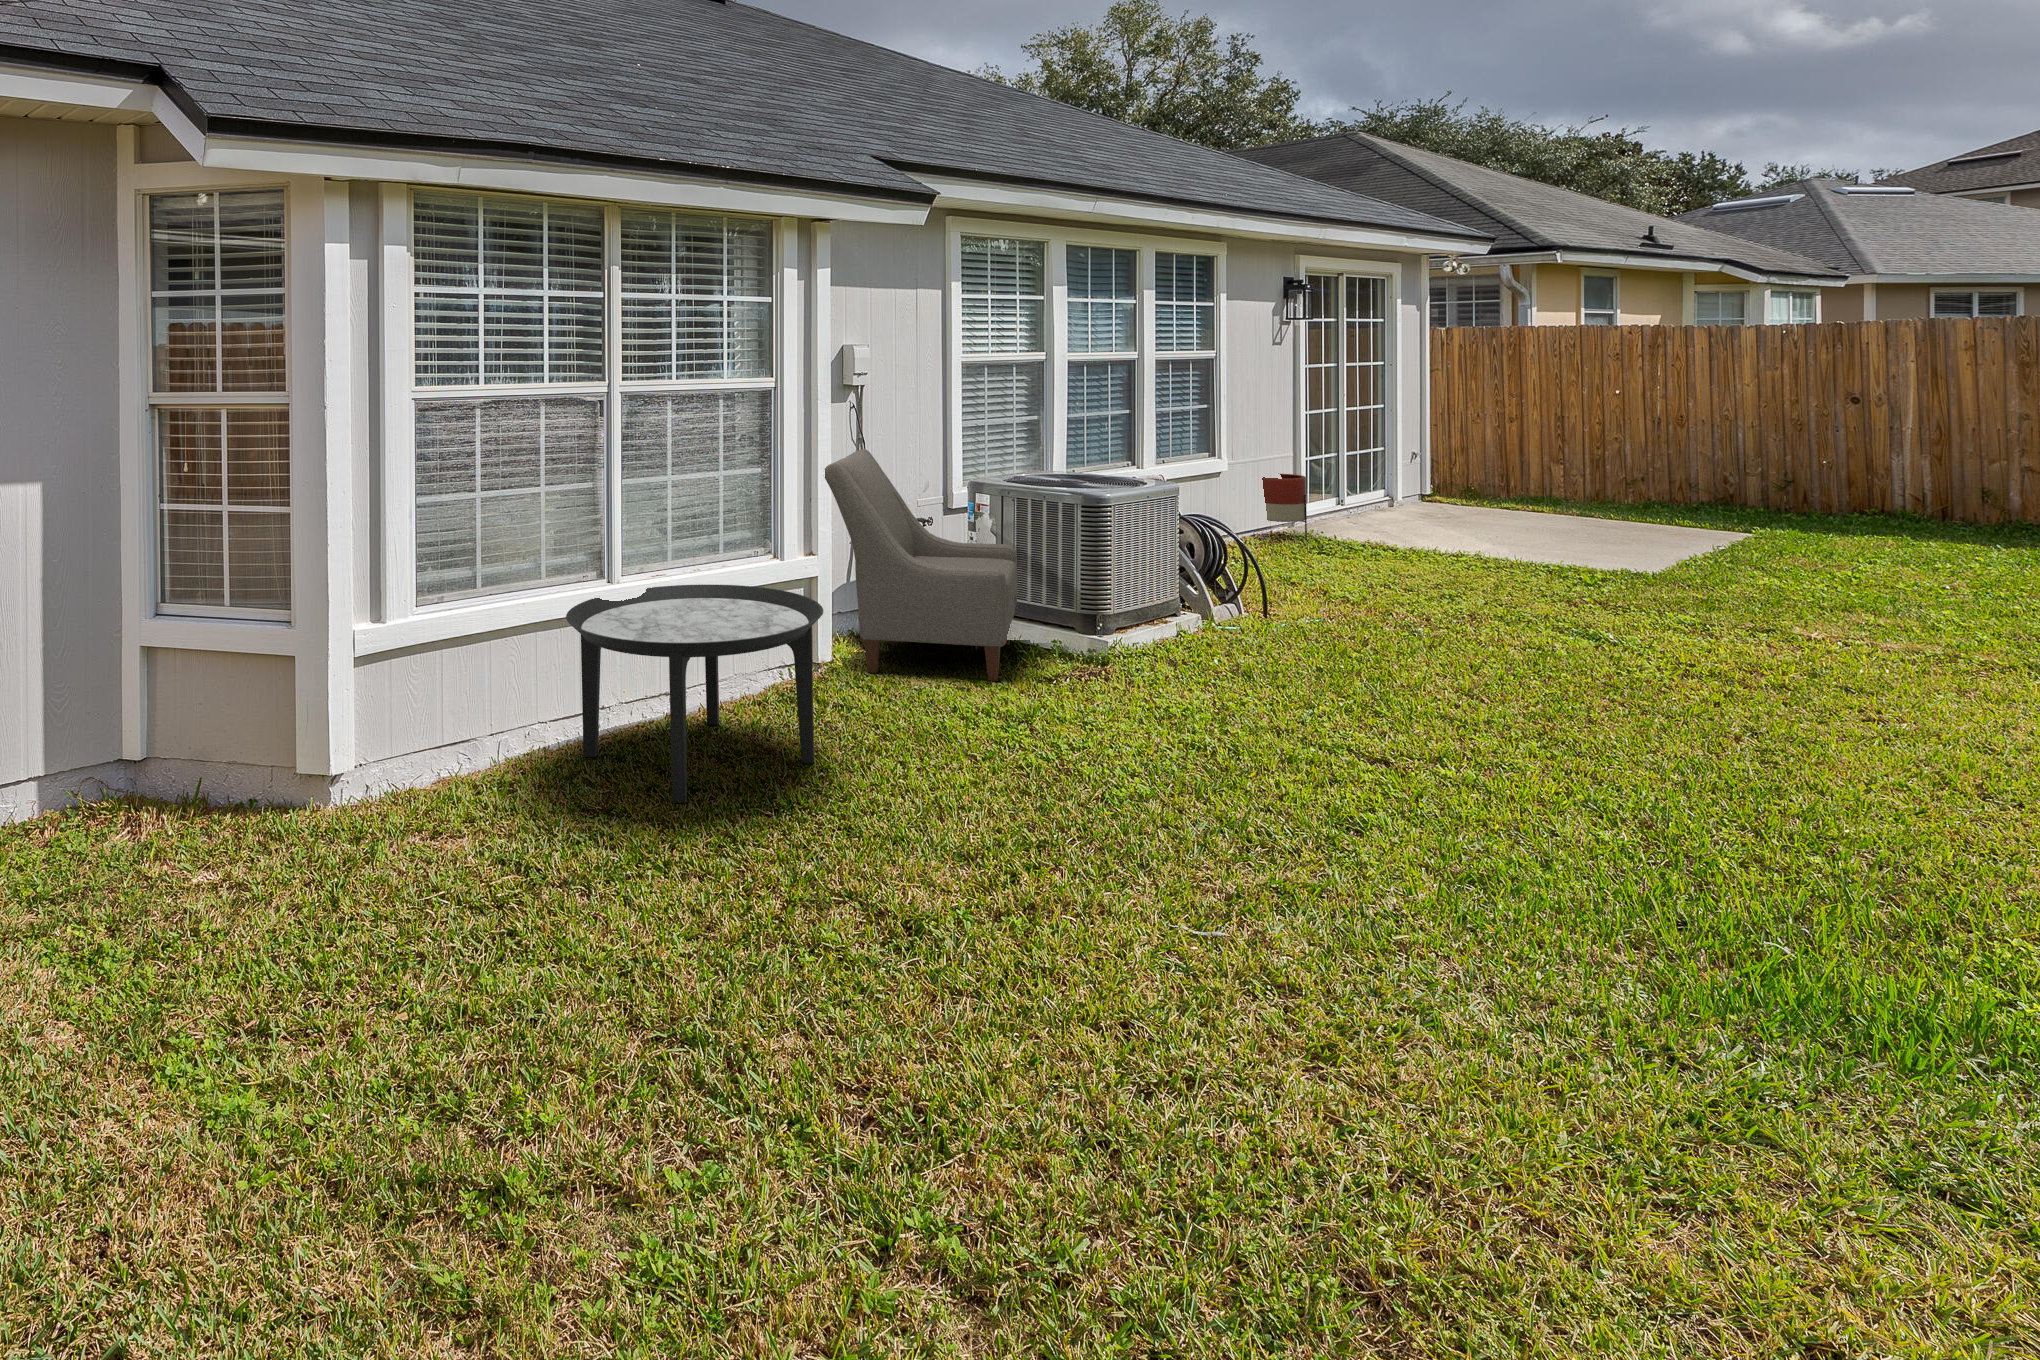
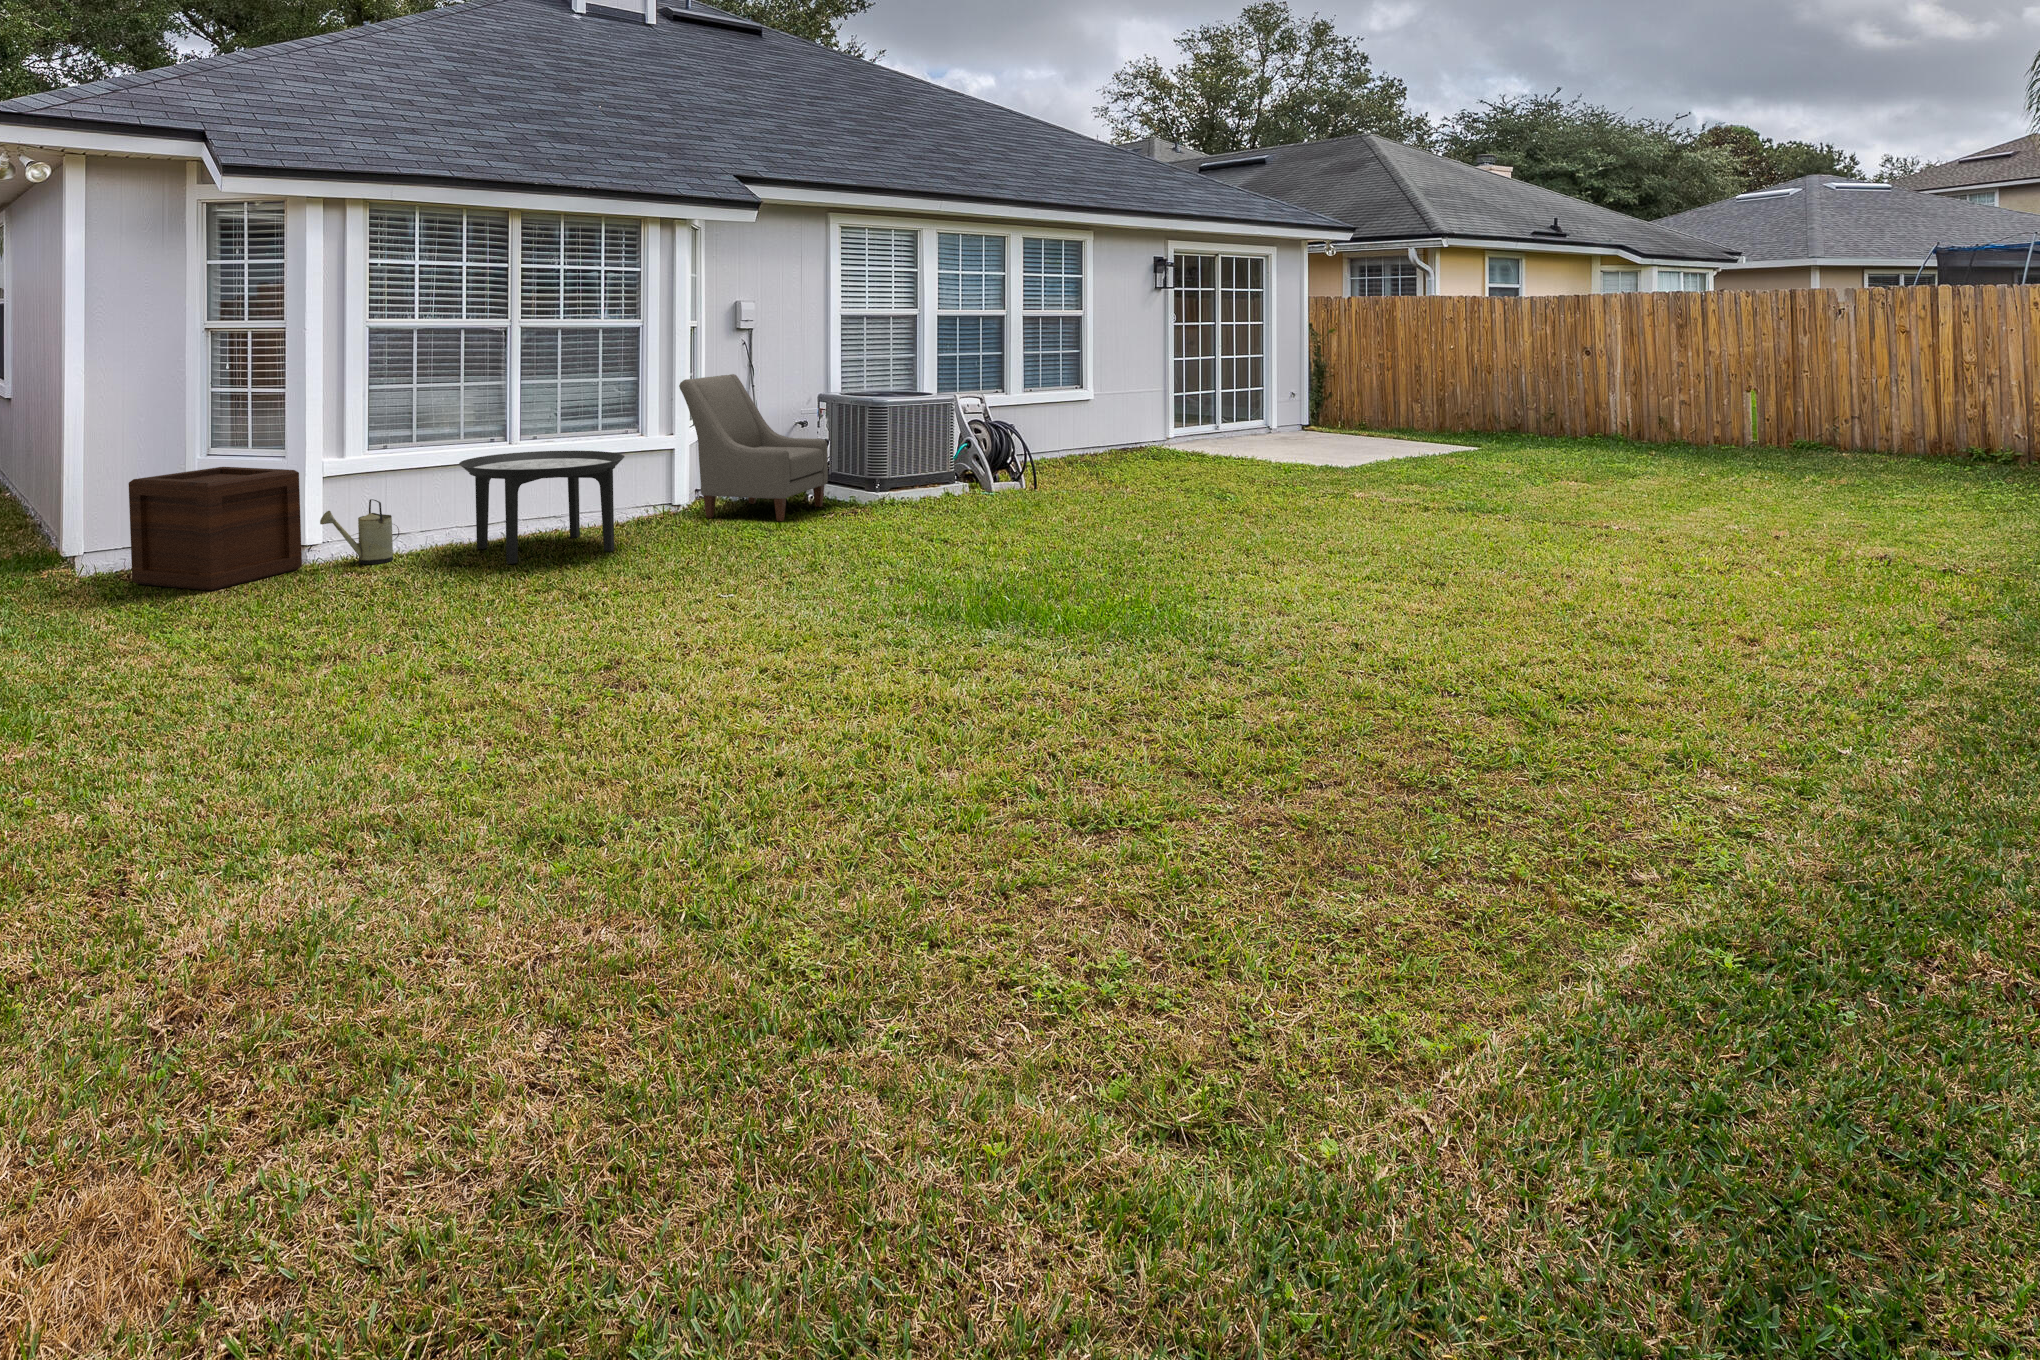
planter: present [1262,474,1307,540] -> none [1110,409,1144,458]
wooden crate: none [45,639,328,893] -> present [129,467,302,591]
watering can: none [359,688,473,803] -> present [320,499,399,564]

